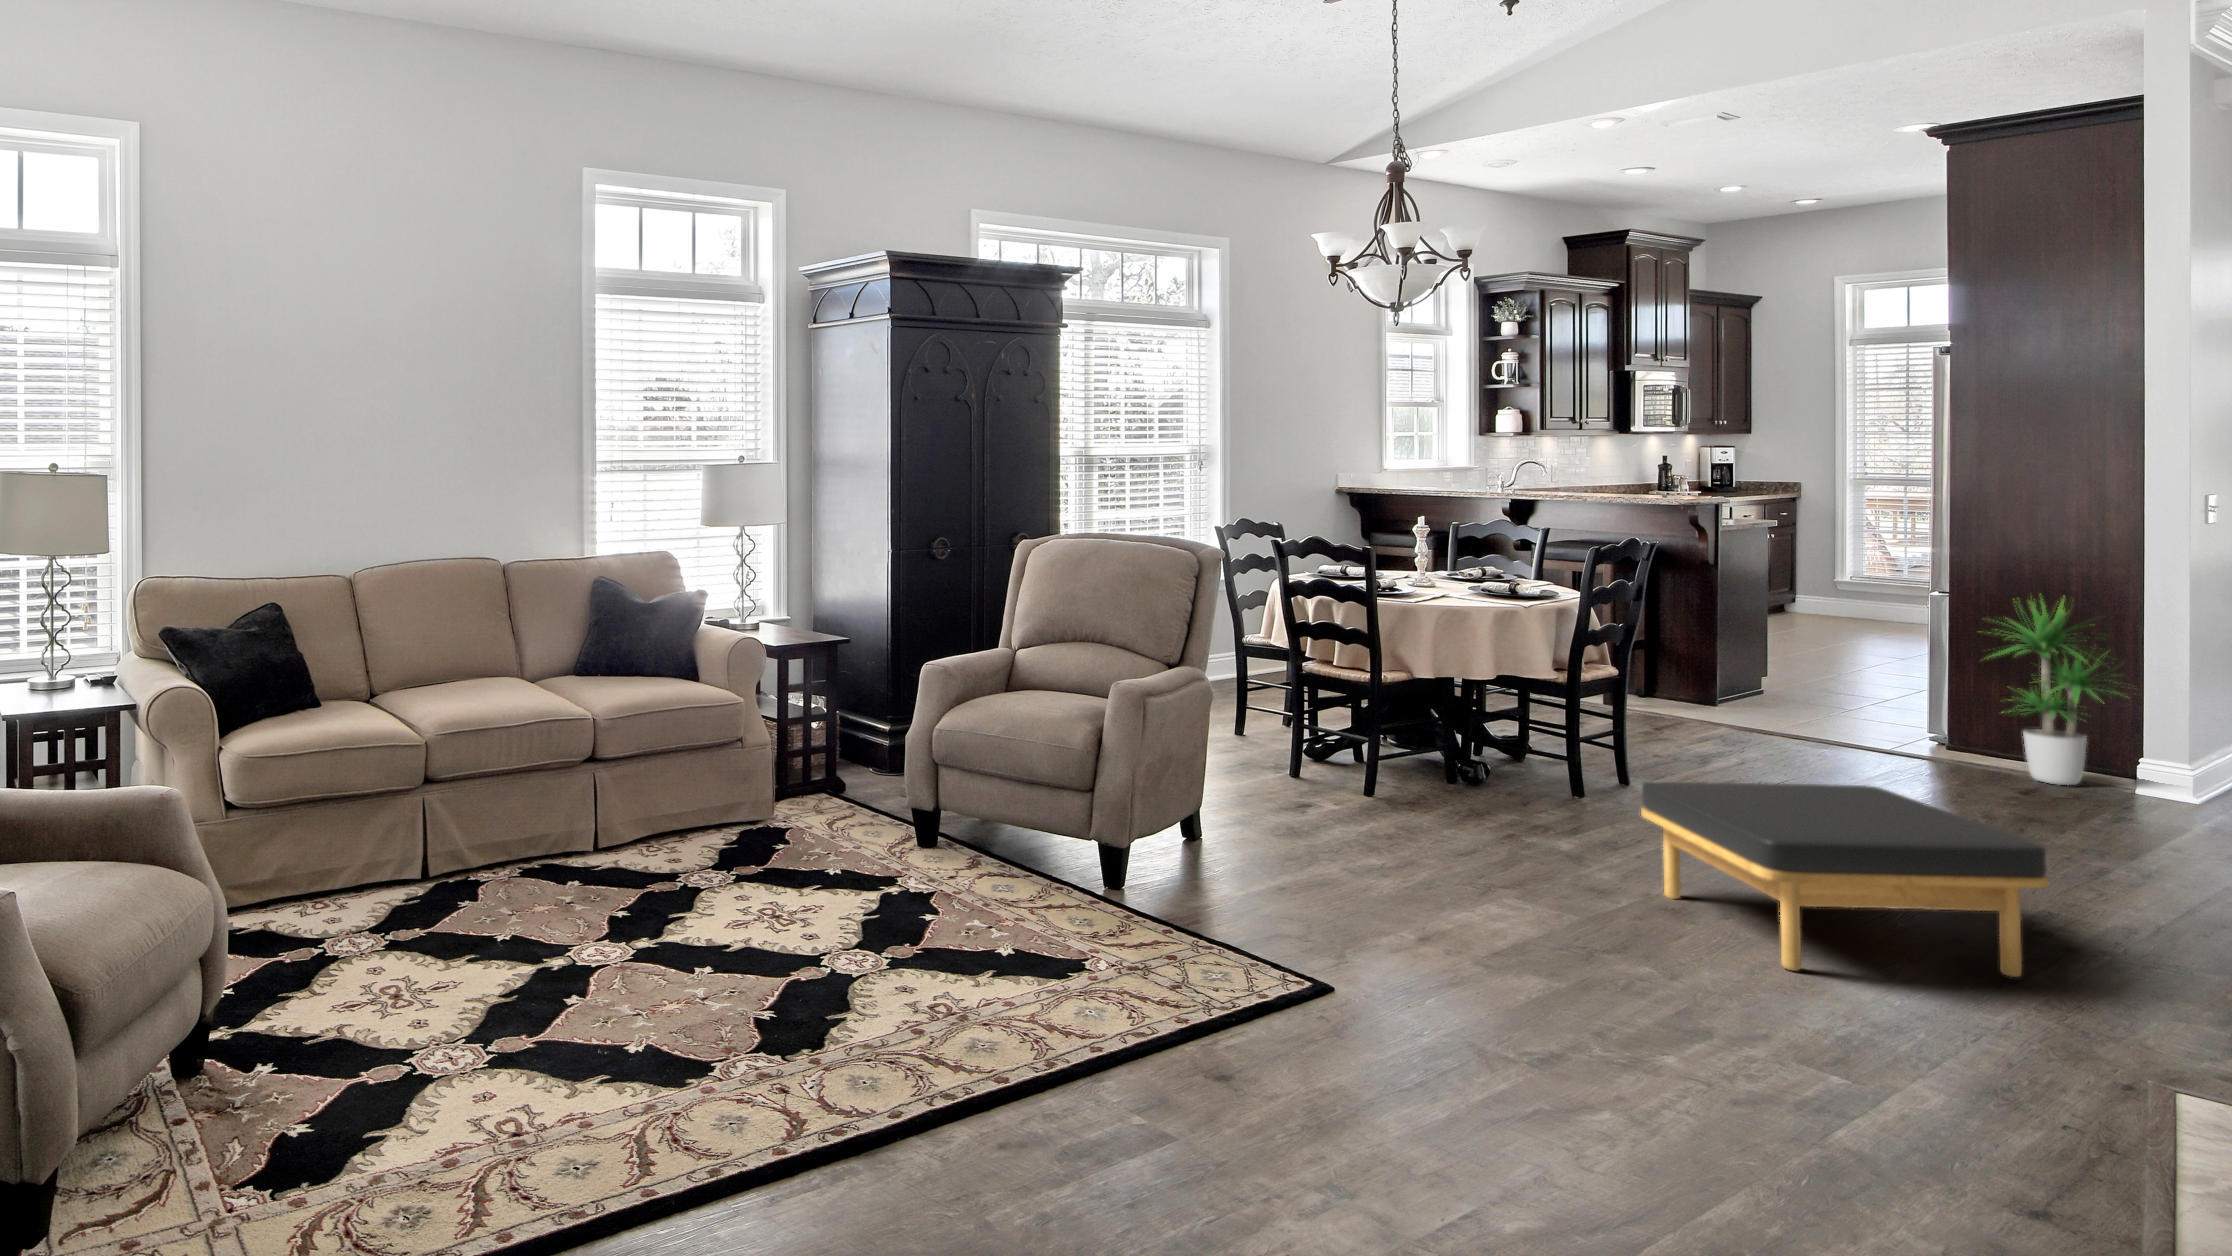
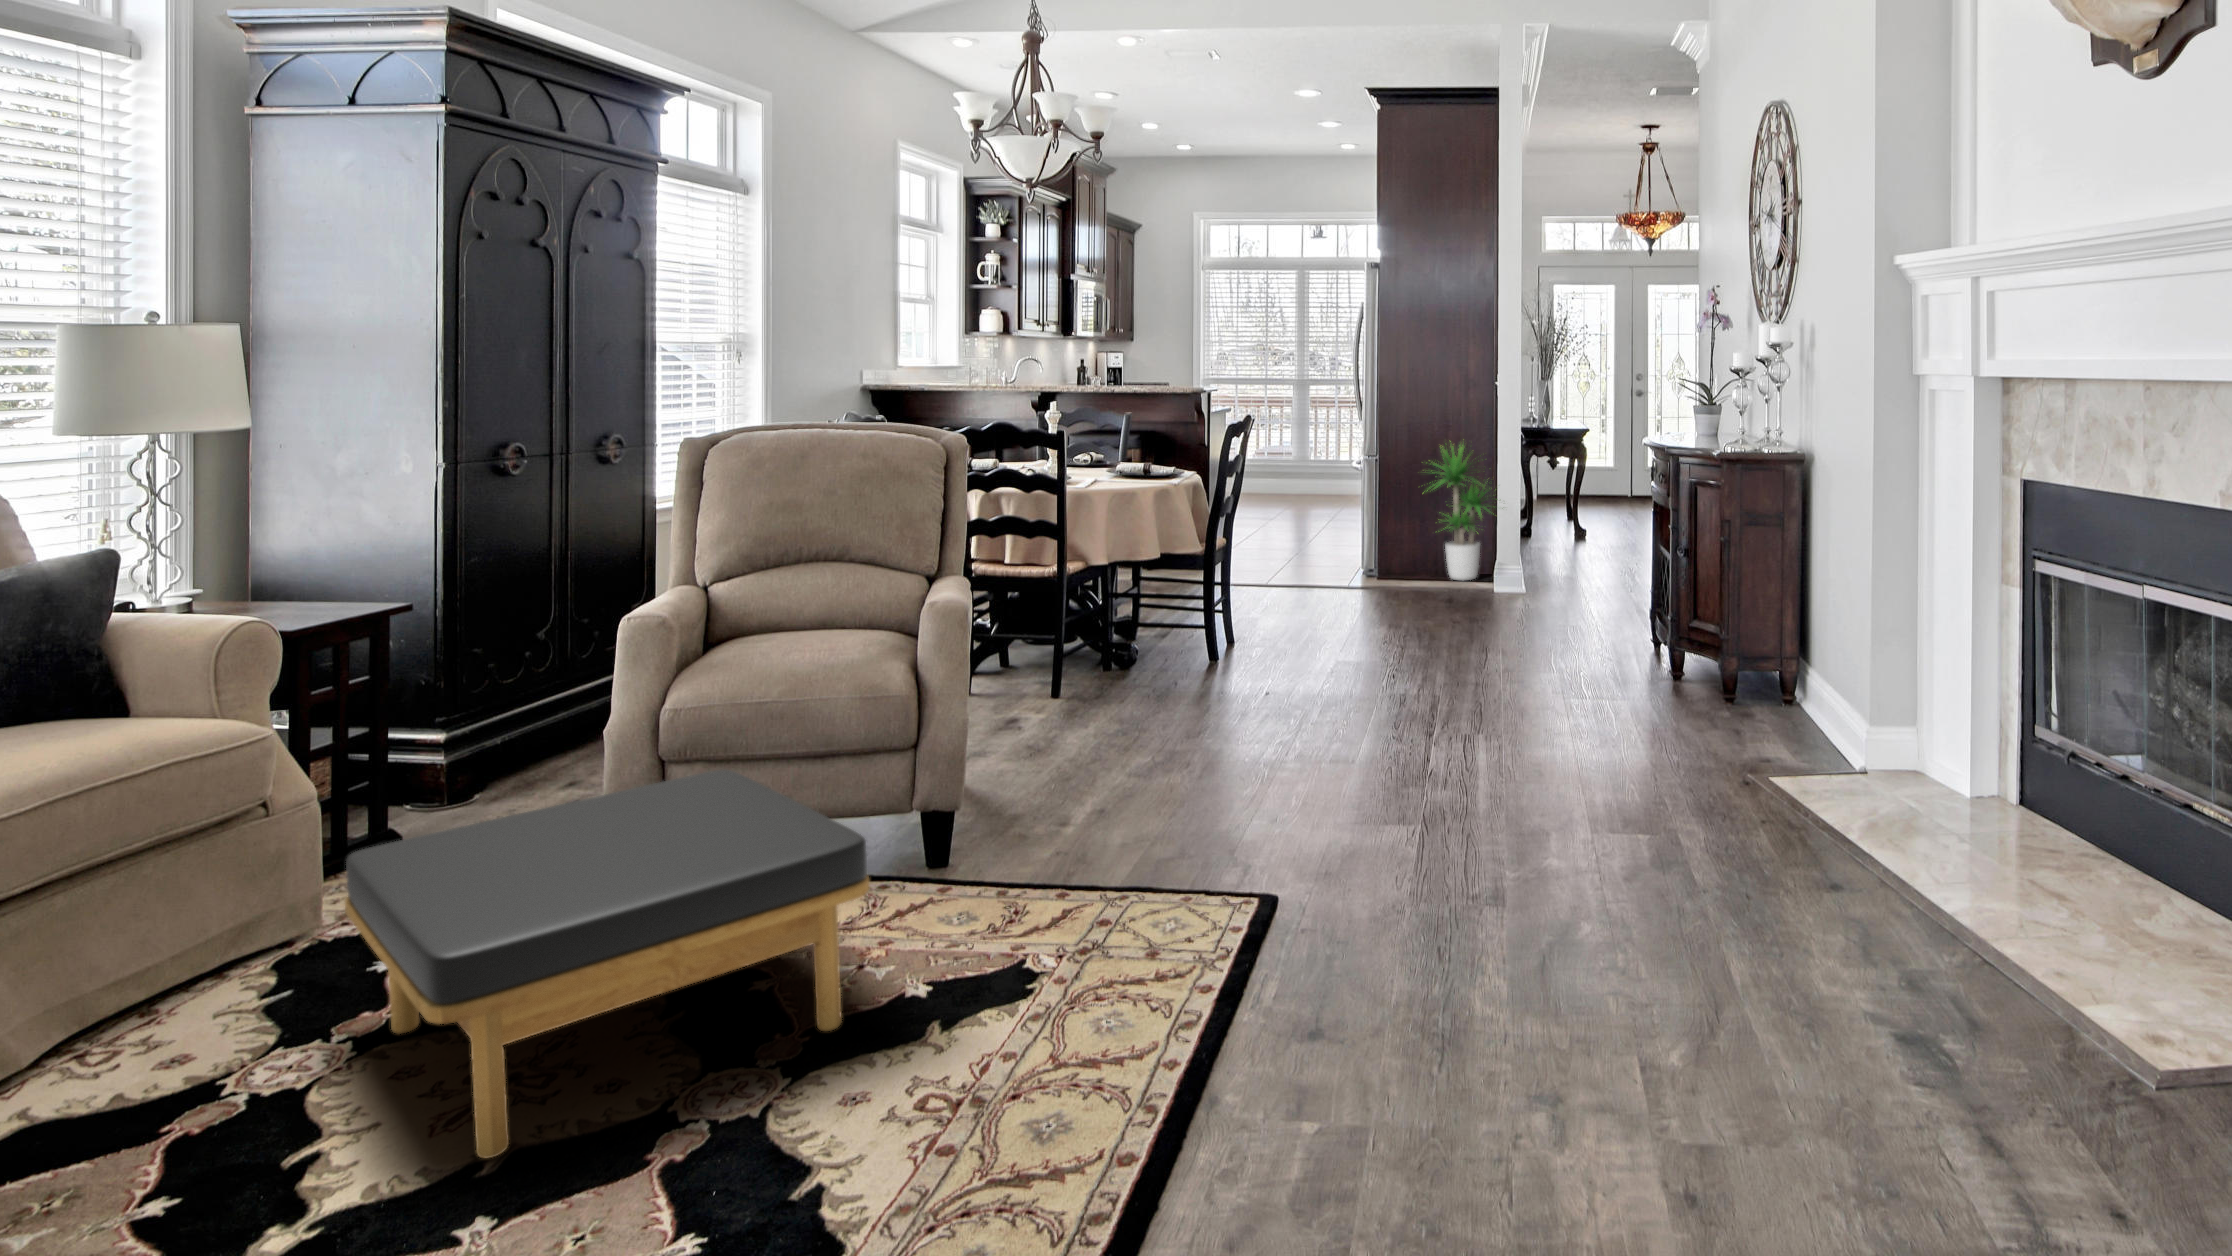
ottoman: present [1641,782,2048,977] -> present [345,770,869,1159]

